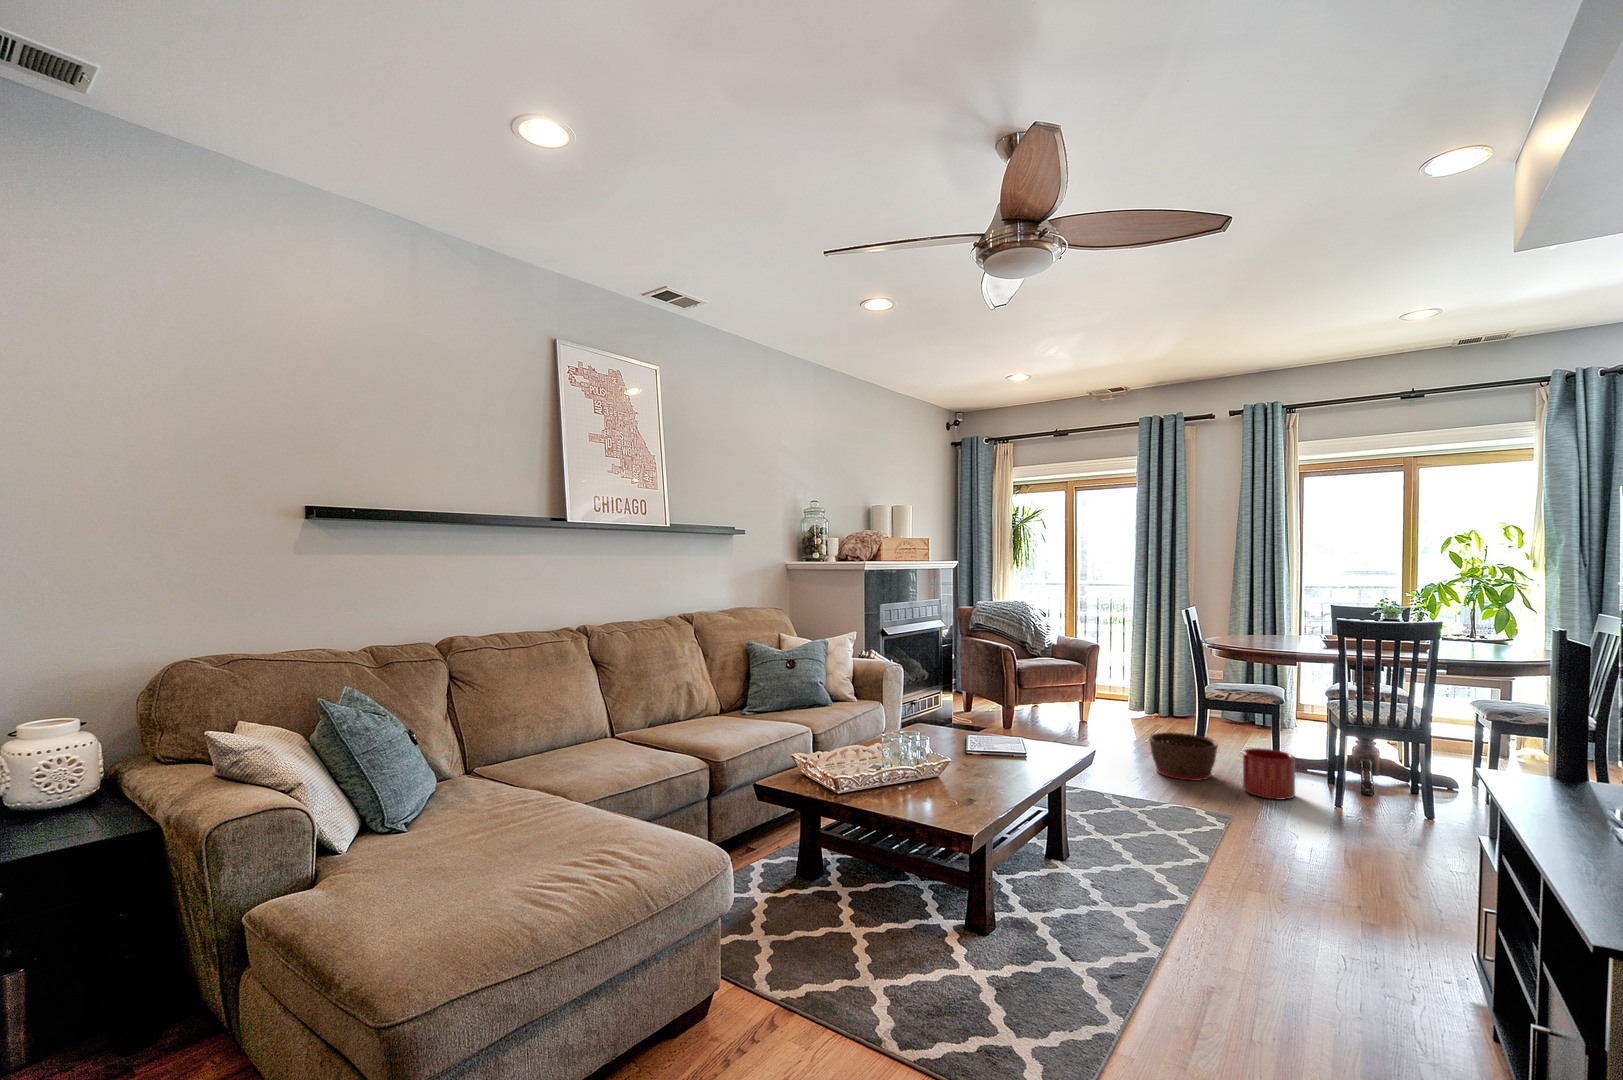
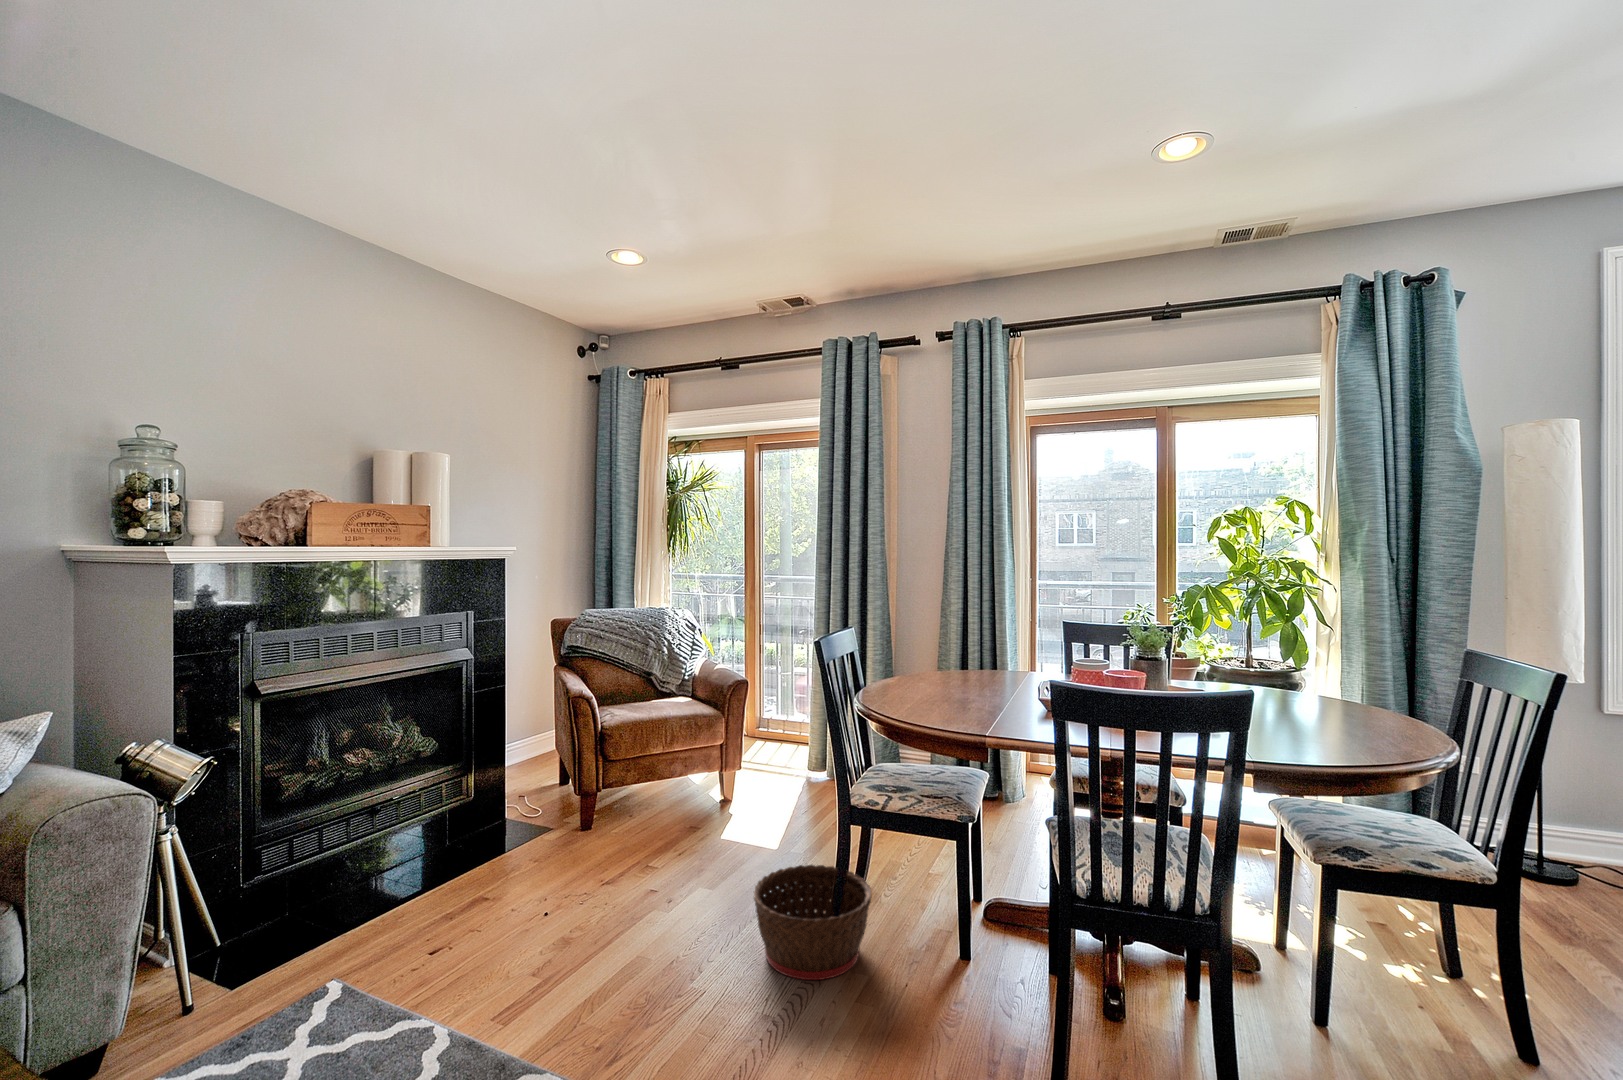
planter: present [1243,748,1295,800] -> none [902,913,992,1038]

